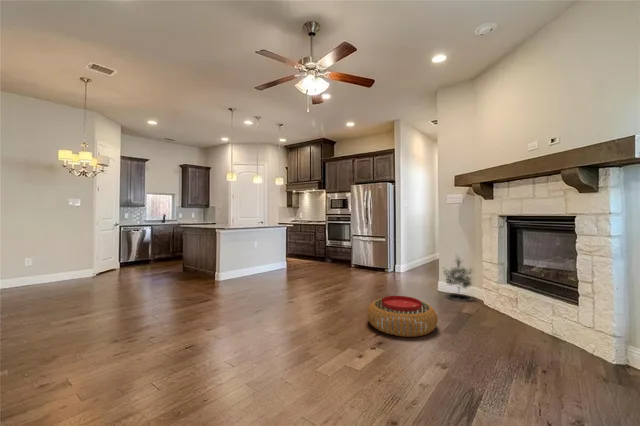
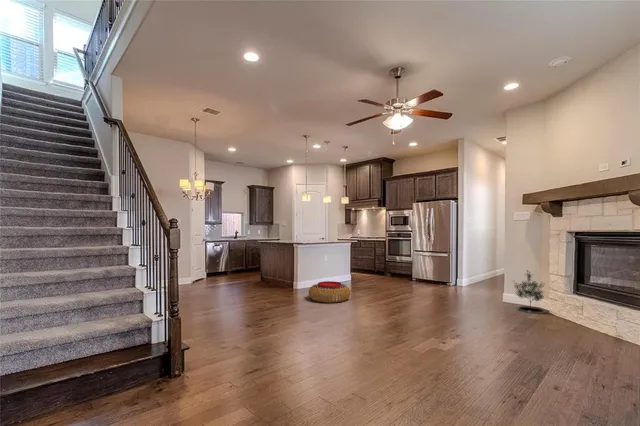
pouf: present [367,296,438,337] -> present [309,281,350,303]

